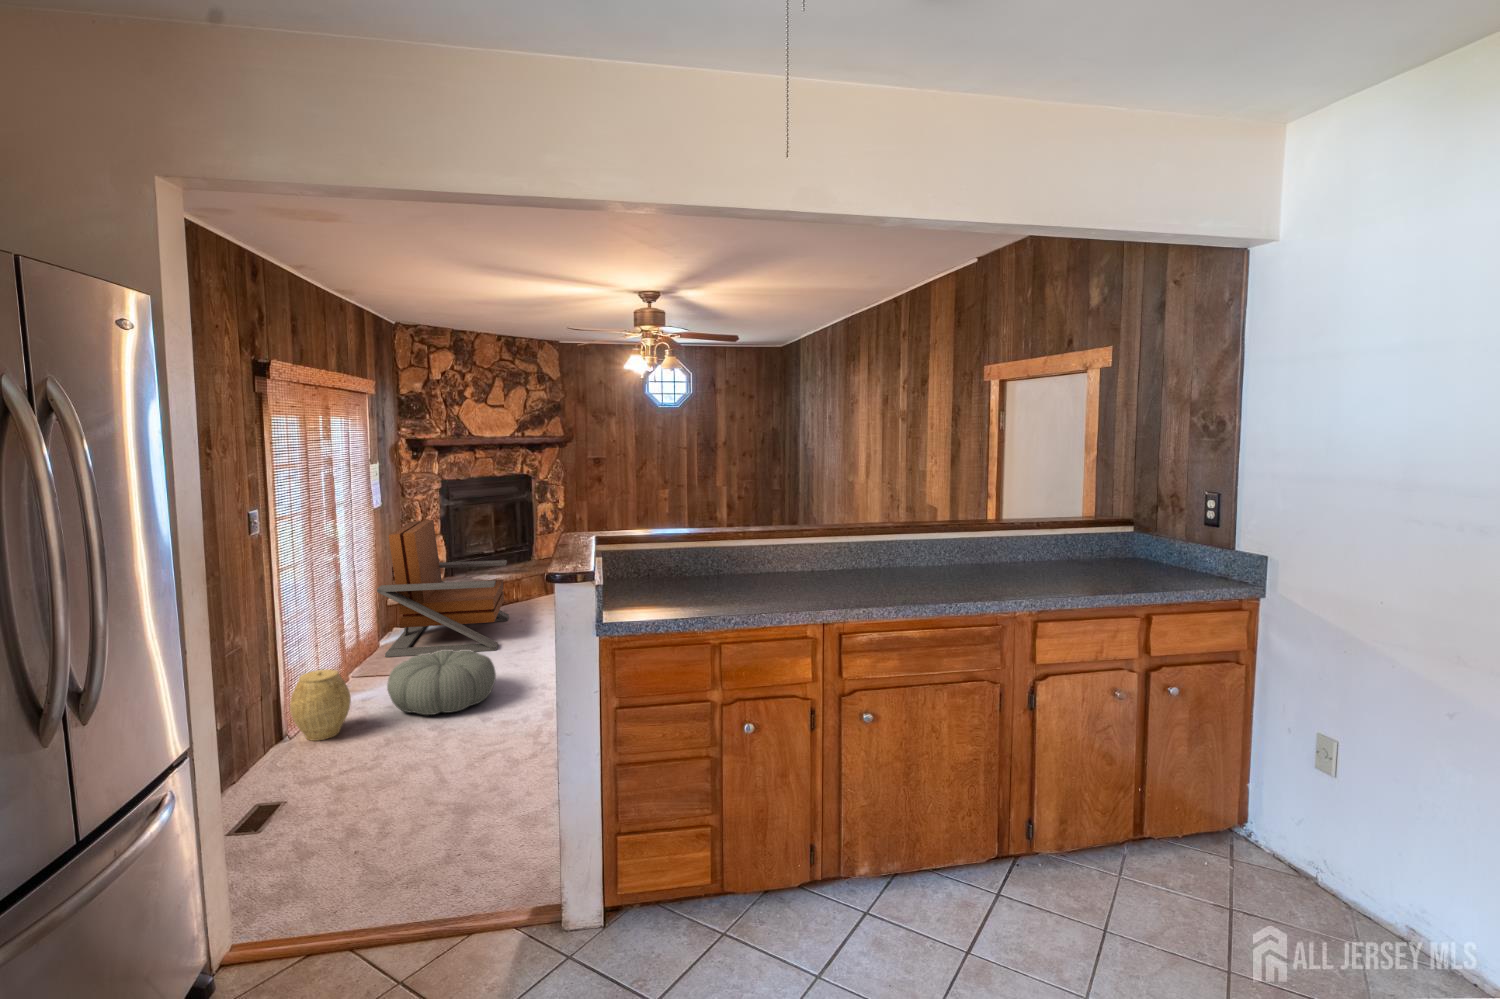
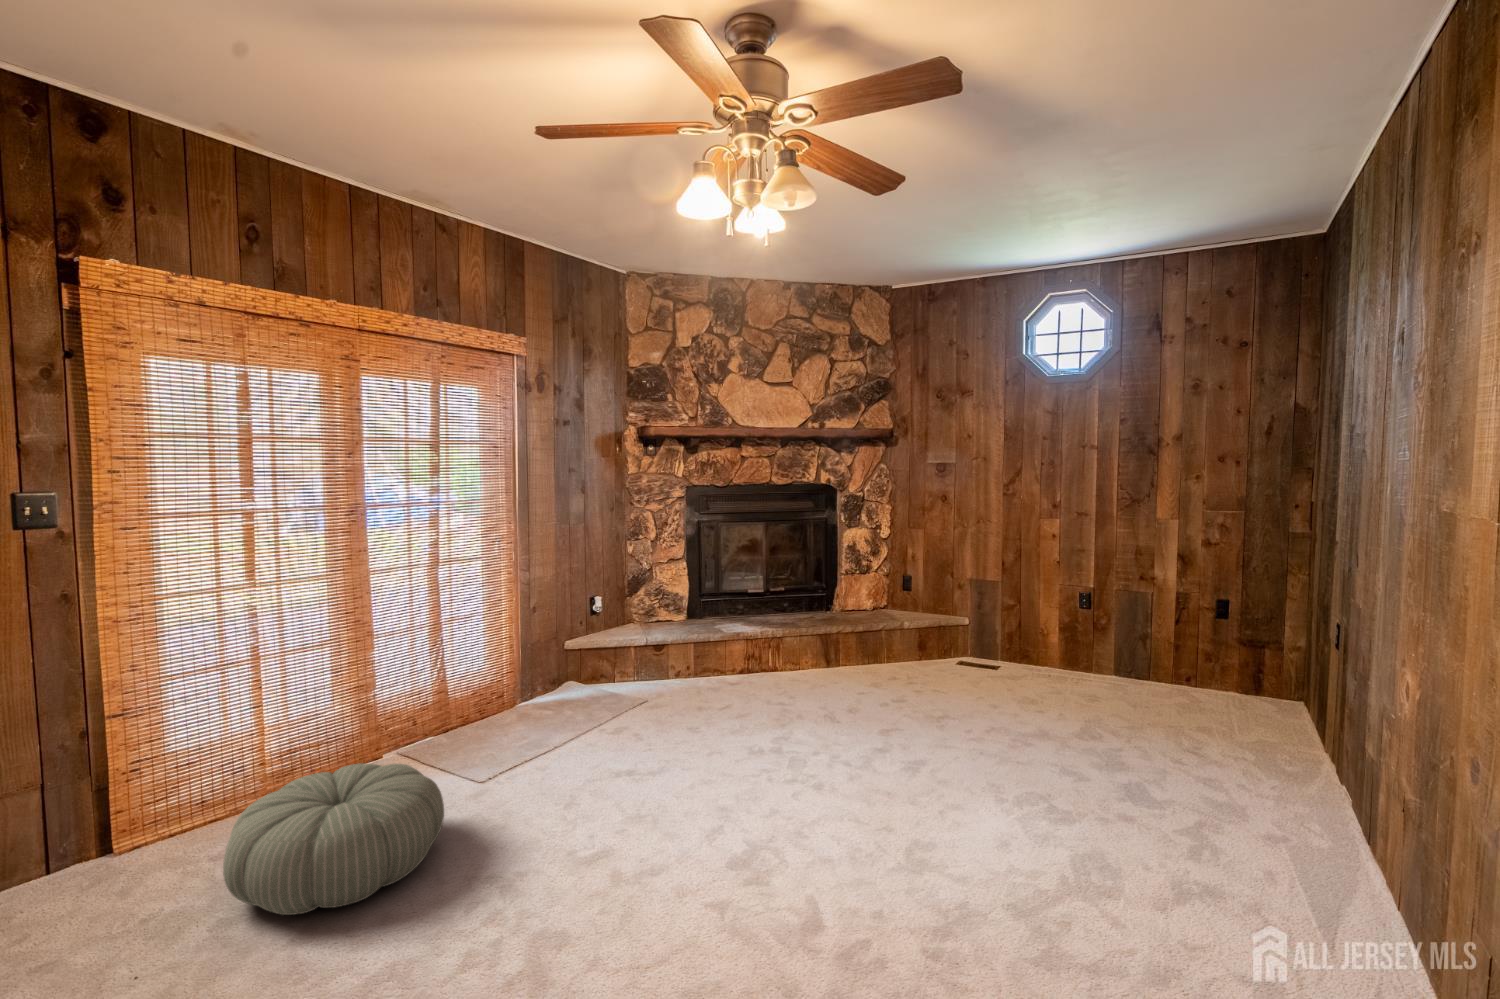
lounge chair: present [377,520,509,657] -> none [476,537,721,764]
woven basket: present [290,669,351,741] -> none [59,764,181,894]

